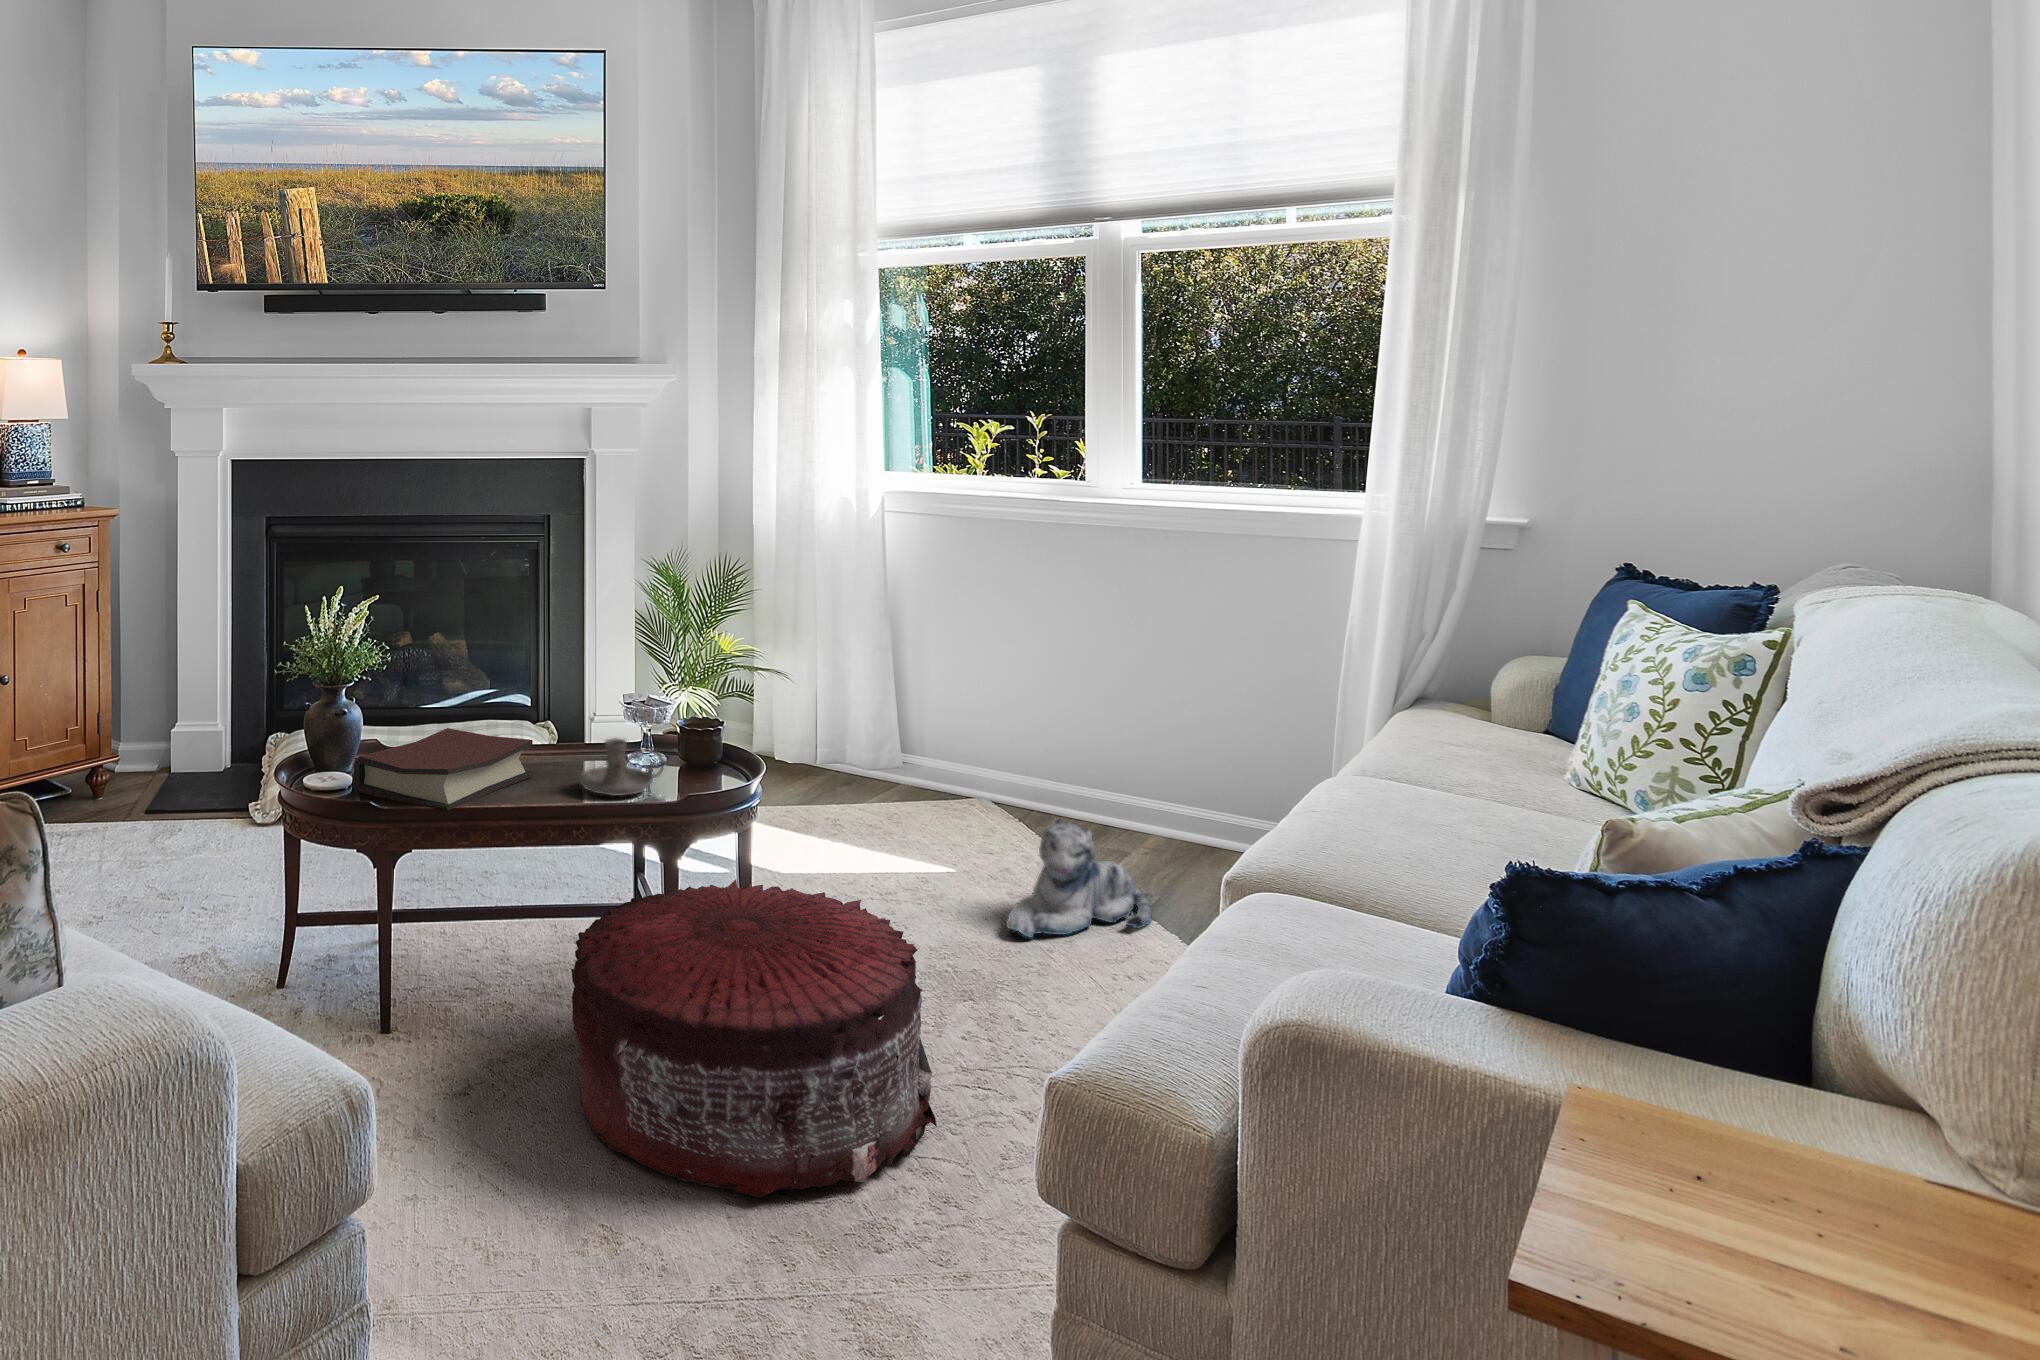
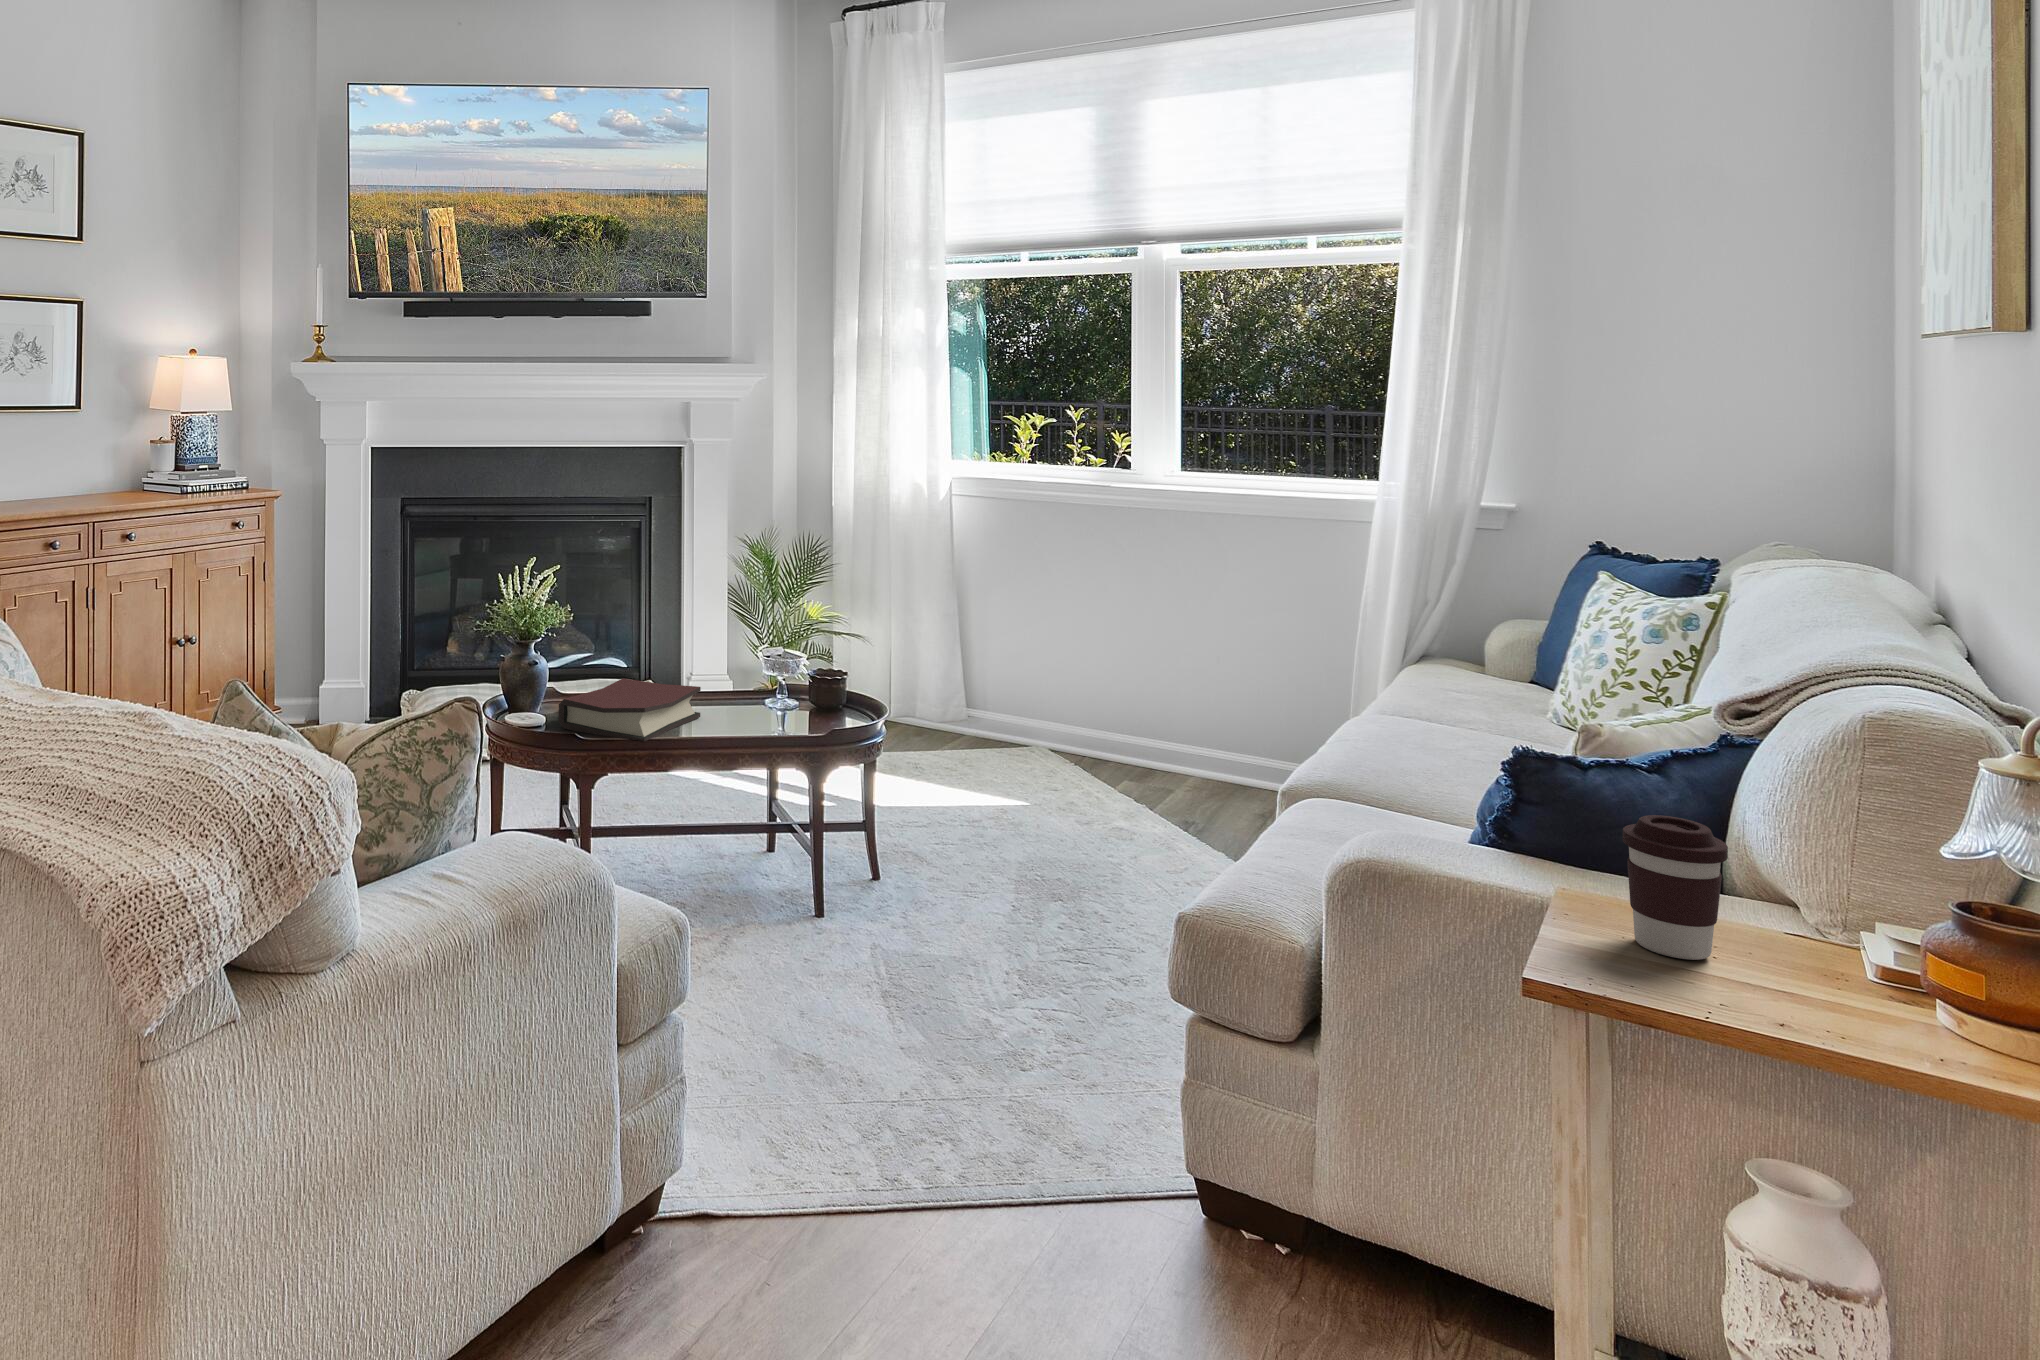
candle holder: present [579,739,664,796] -> none [744,685,813,731]
plush toy: present [1006,818,1152,938] -> none [1084,756,1204,854]
pouf: present [571,879,937,1198] -> none [759,796,1057,1026]
coffee cup: none [1684,1009,1860,1258] -> present [1623,815,1728,960]

